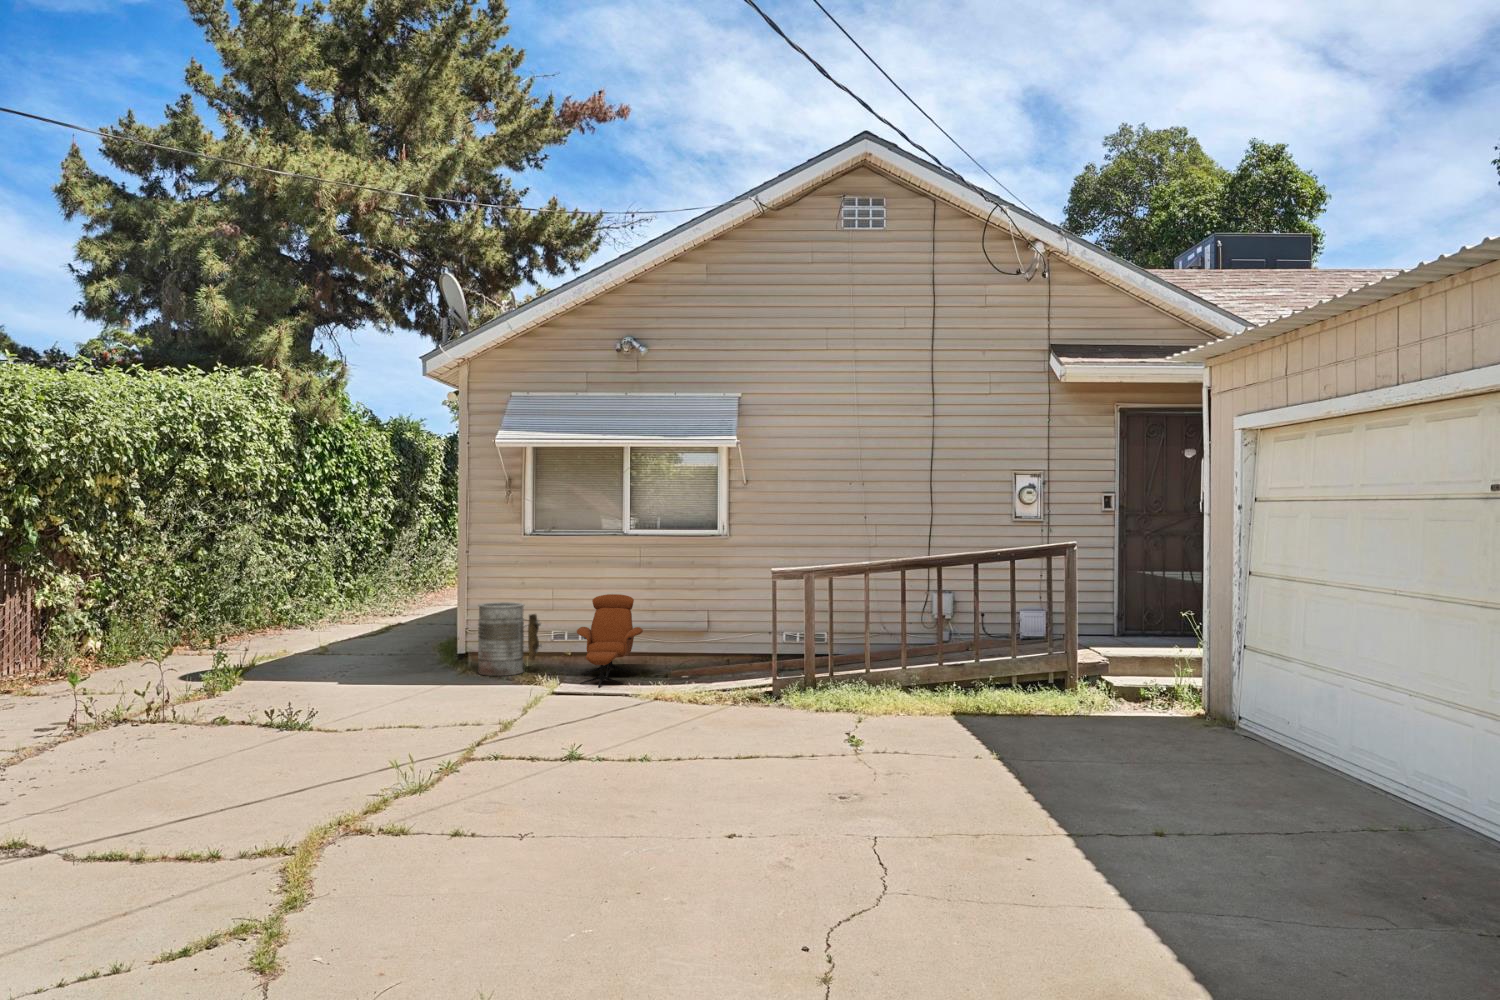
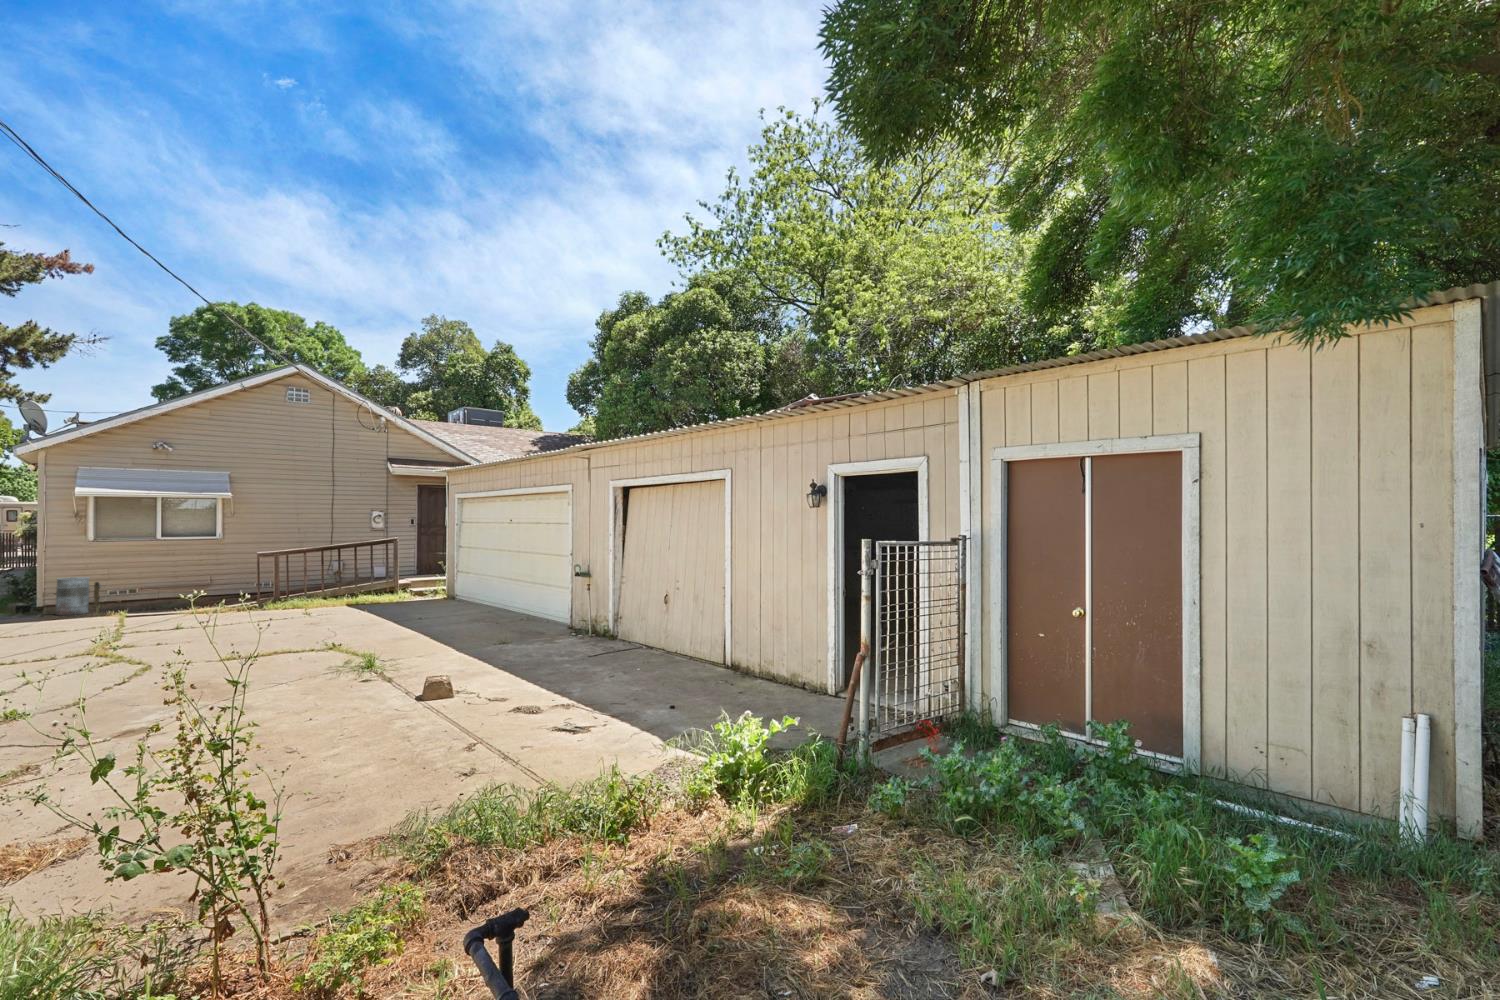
lounge chair: present [577,594,643,687] -> none [129,570,172,613]

